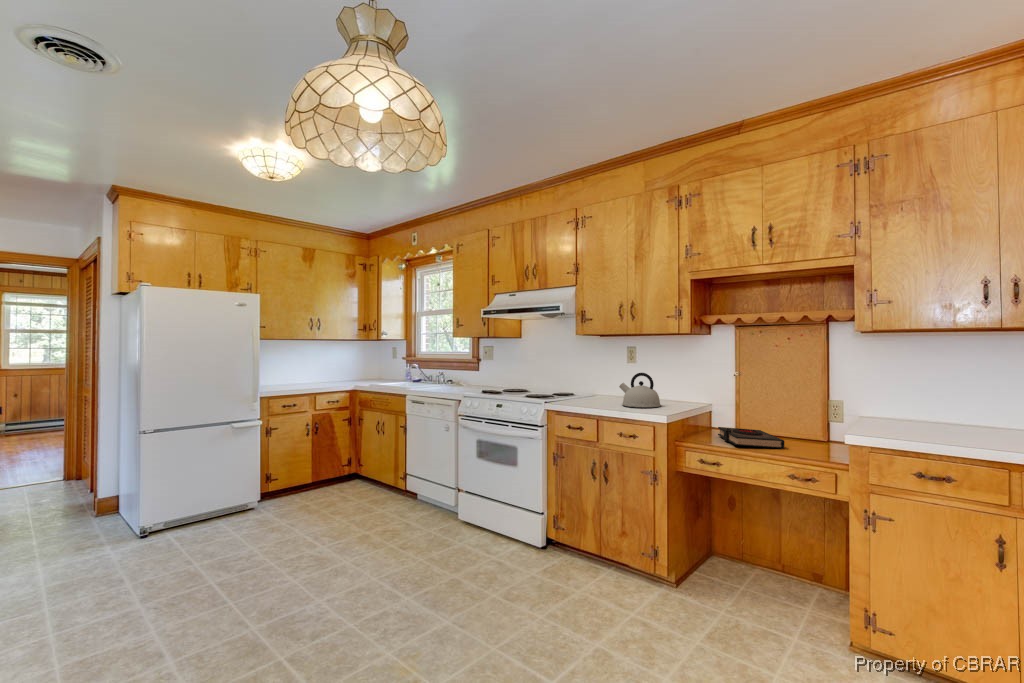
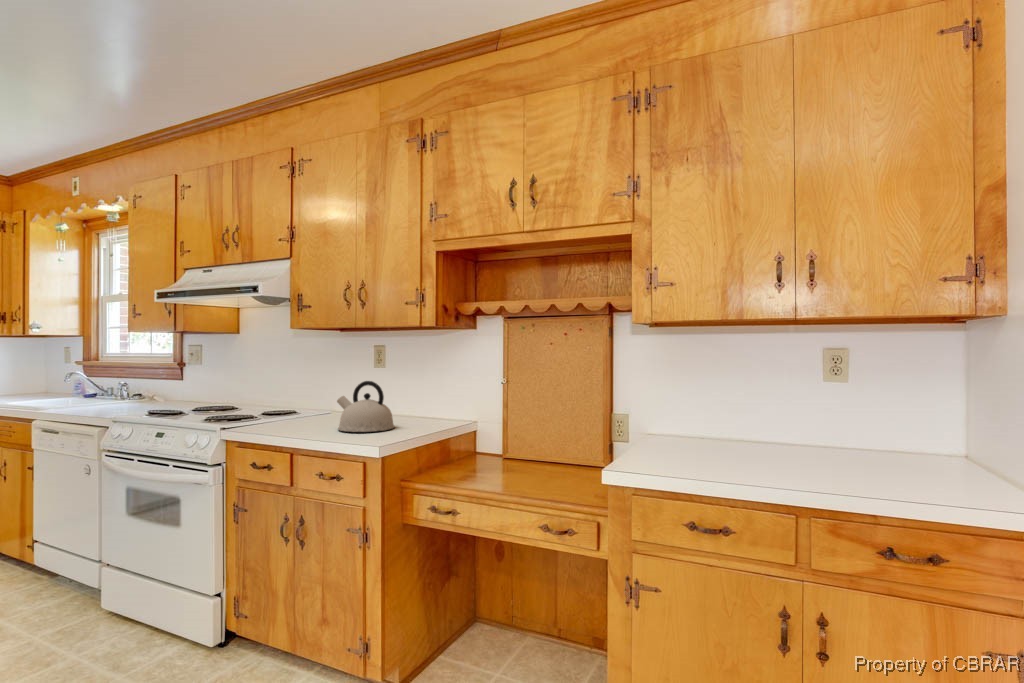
book: present [718,427,784,448] -> none [467,455,542,485]

